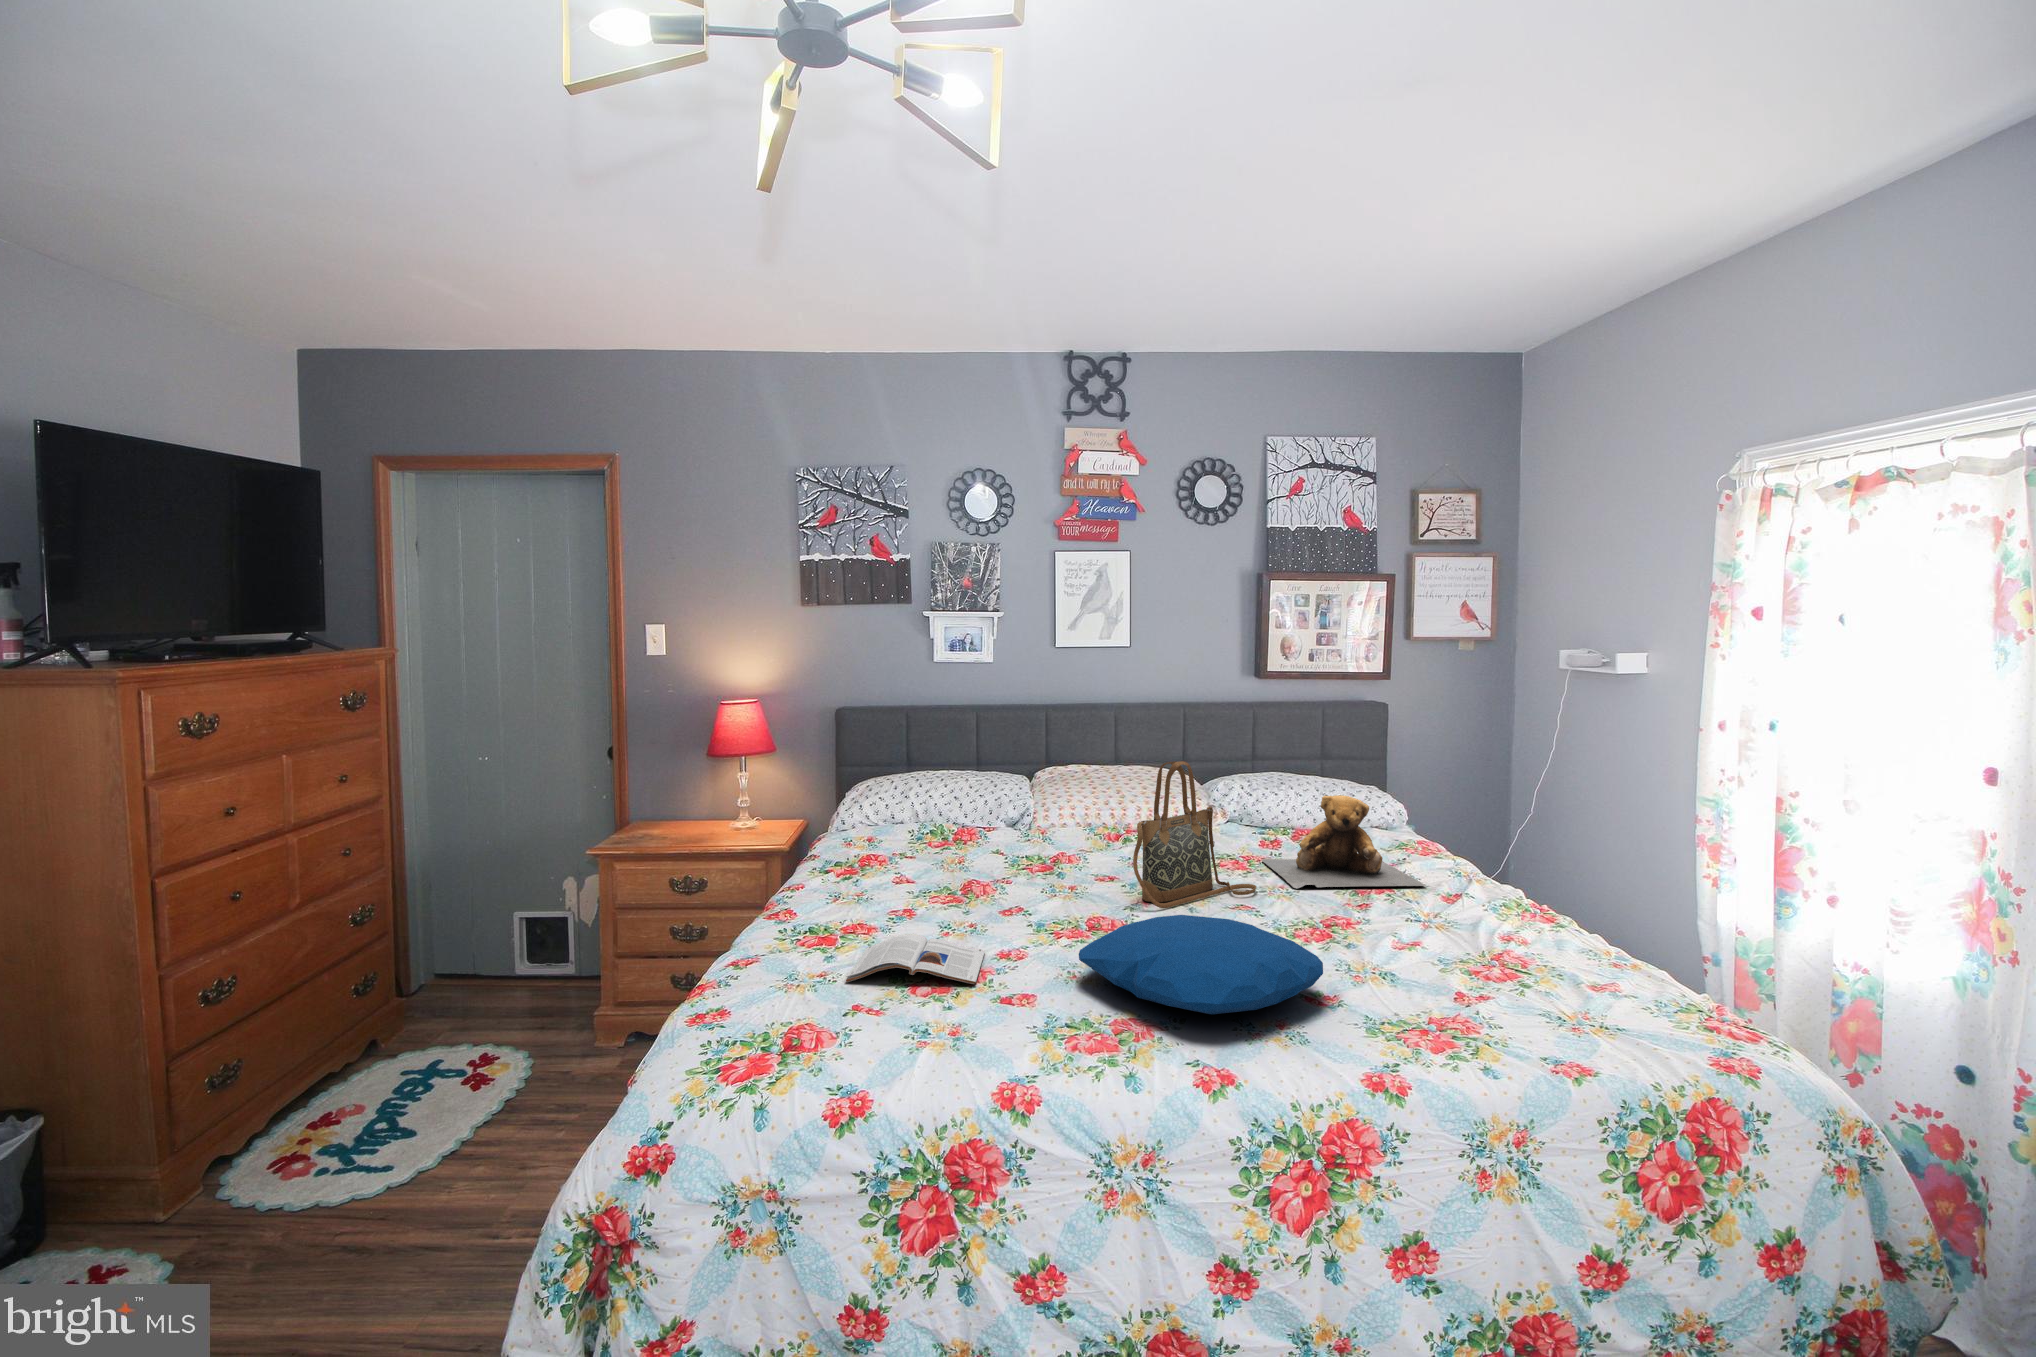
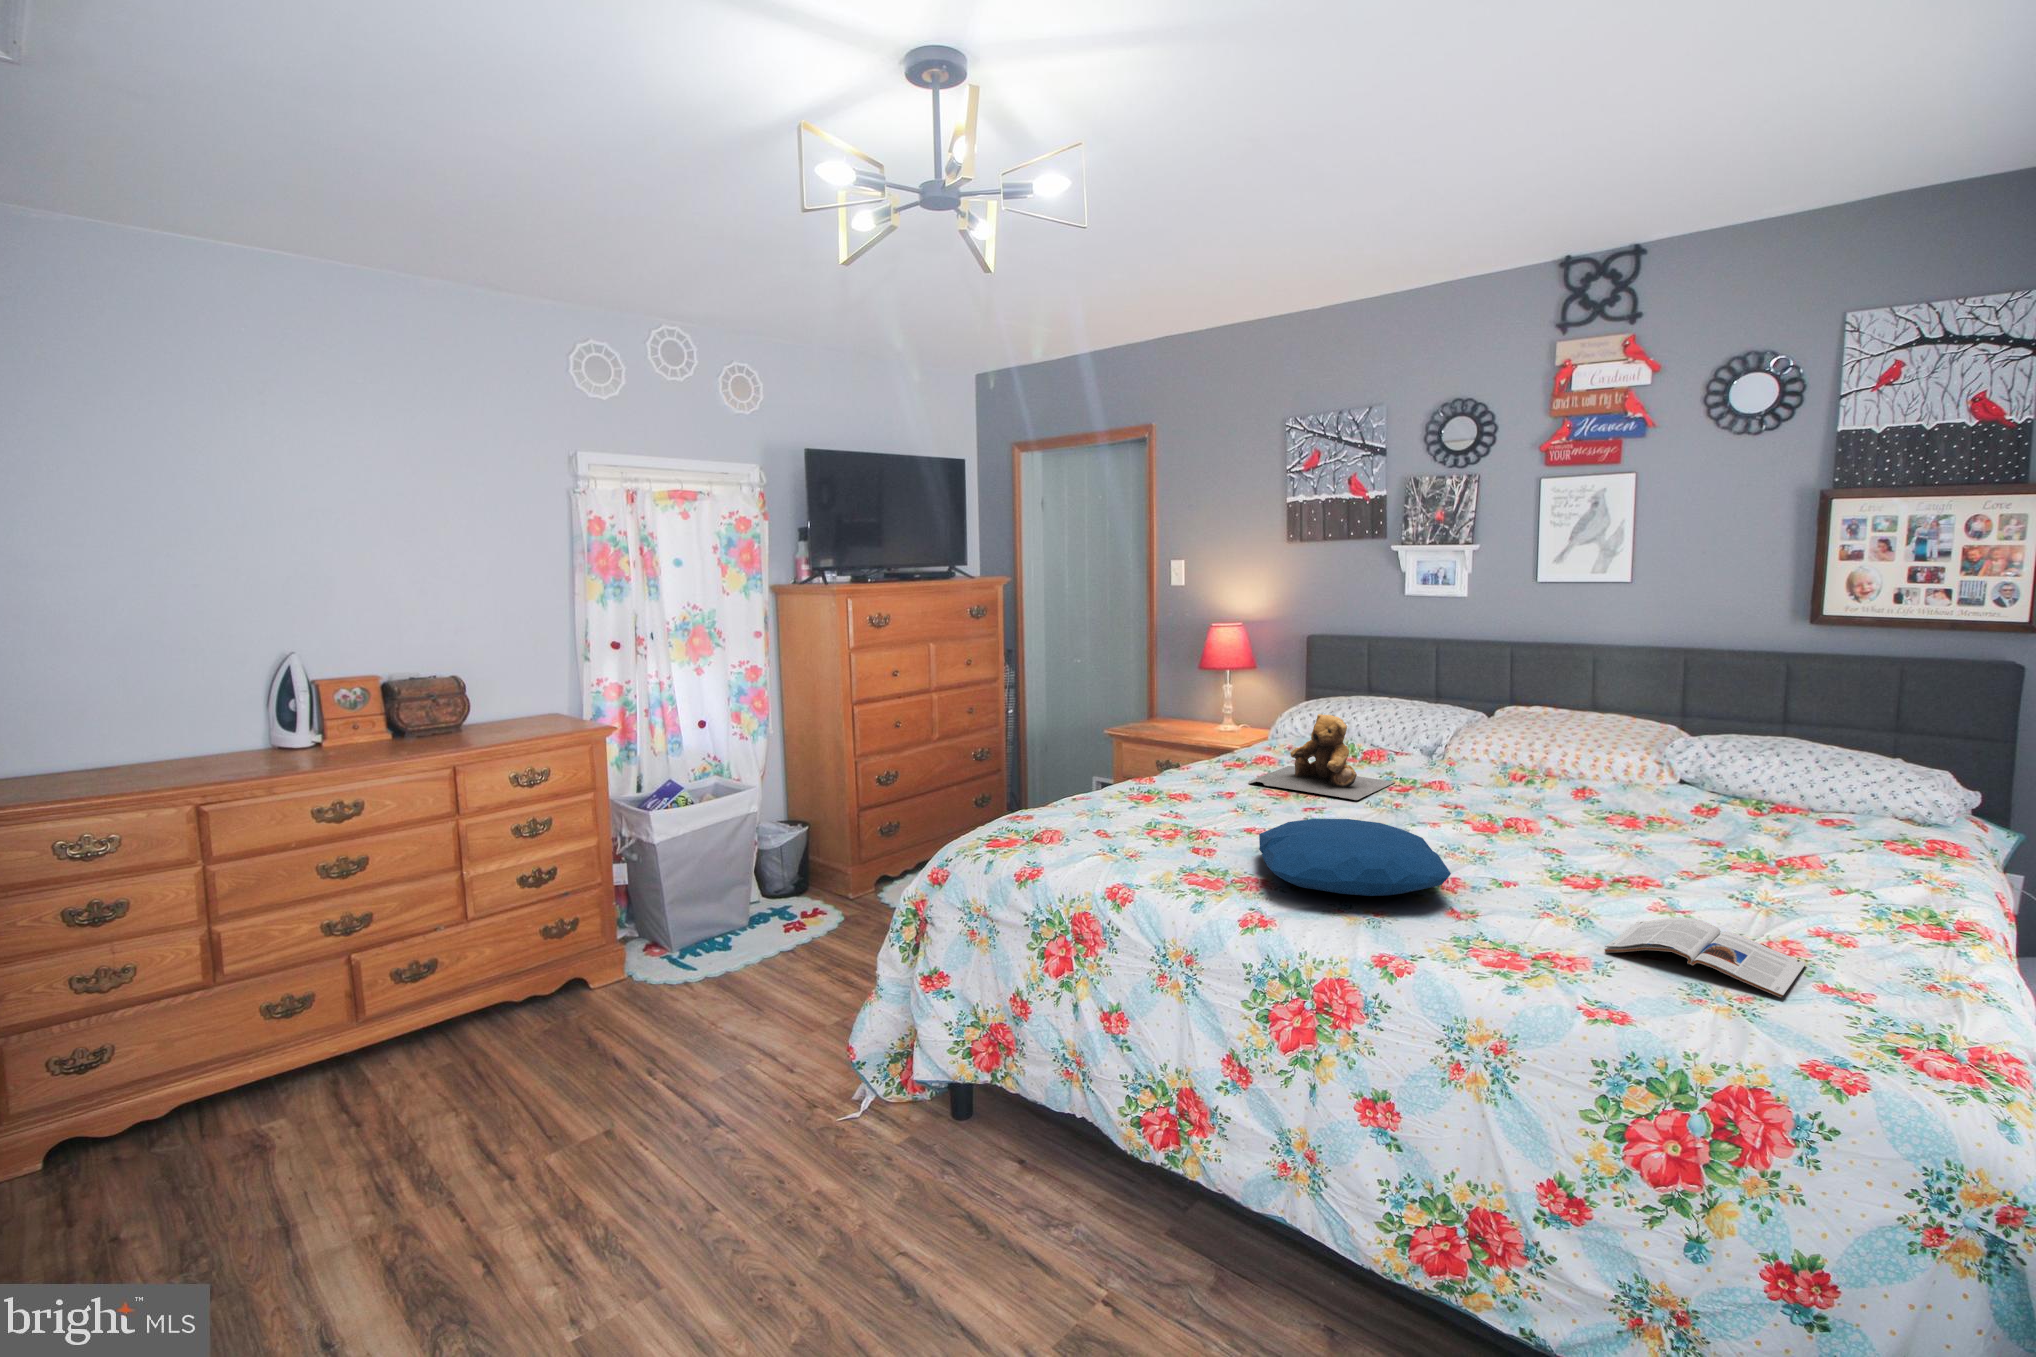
handbag: present [1133,761,1256,908] -> none [1412,695,1569,836]
teddy bear: present [1262,795,1426,889] -> present [1248,714,1394,800]
magazine: present [846,934,985,984] -> present [1604,917,1806,997]

